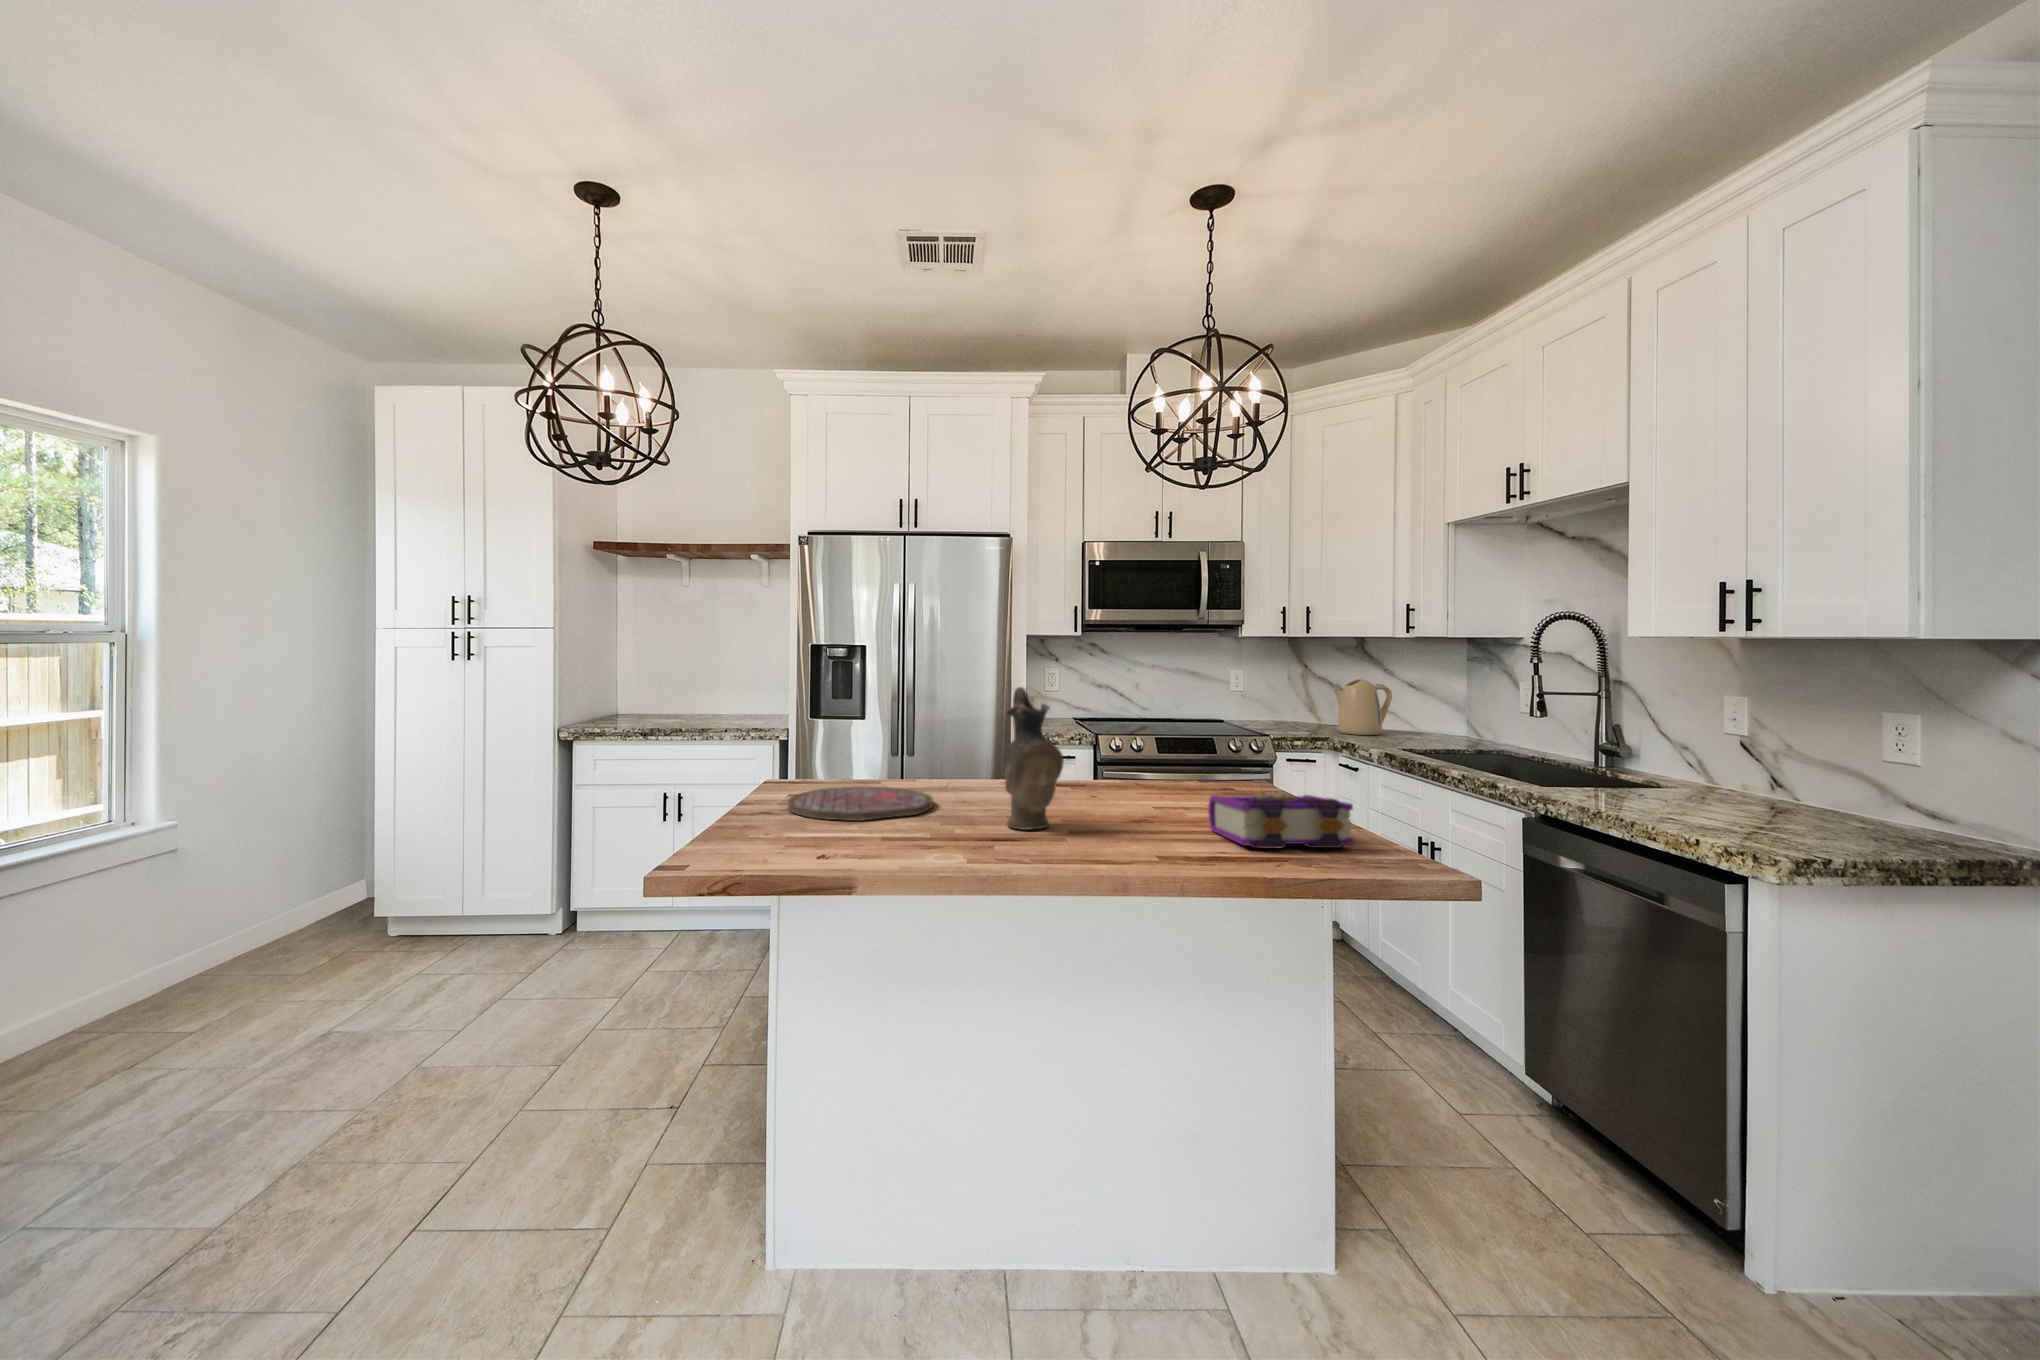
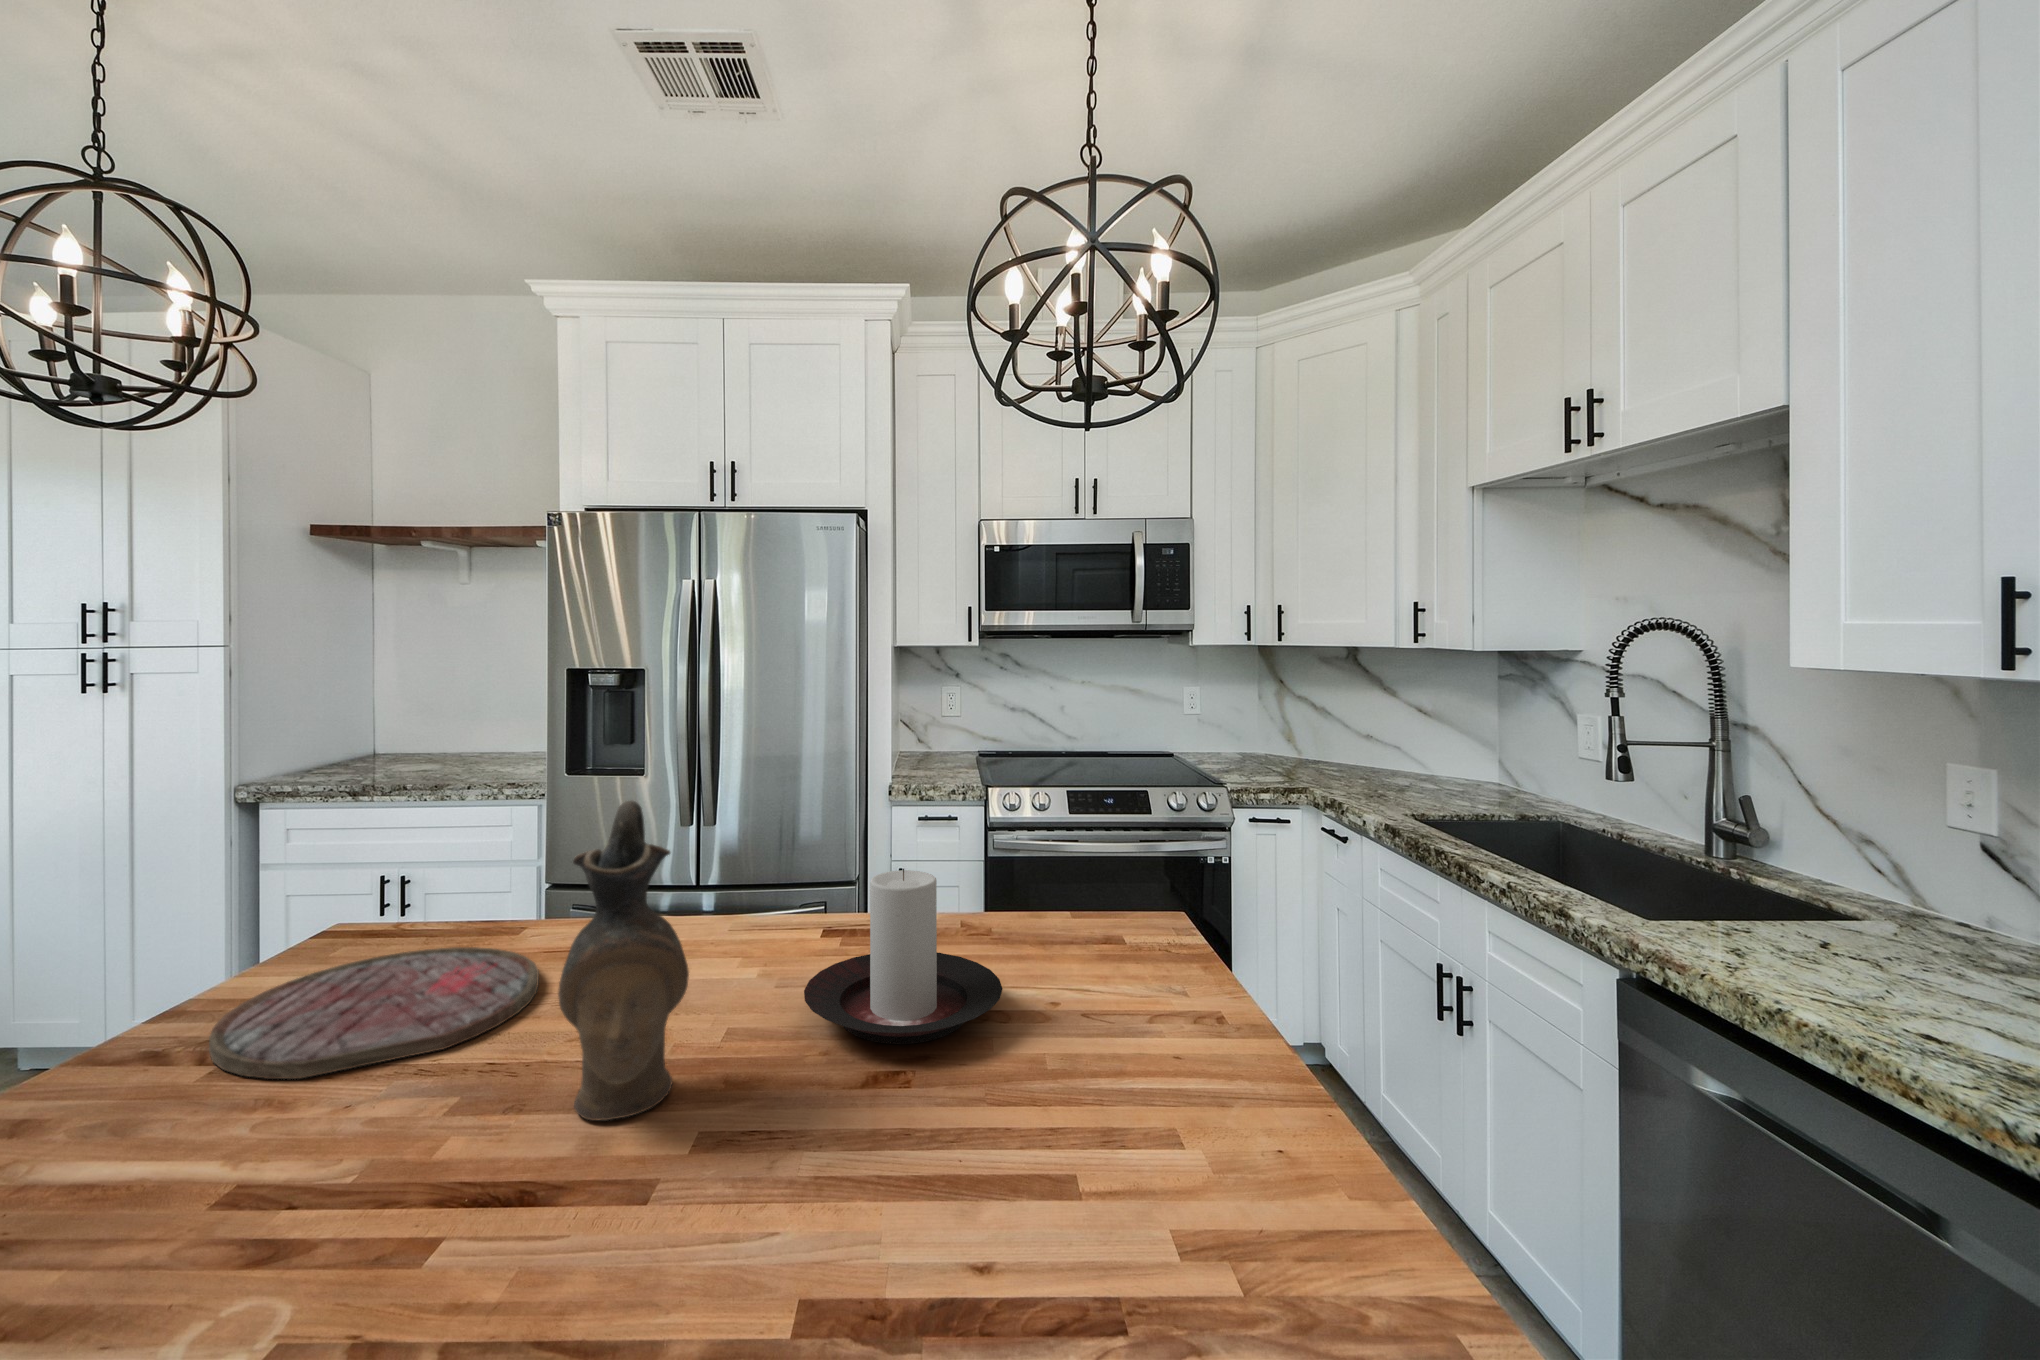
kettle: present [1333,679,1392,735] -> none [1316,705,1396,783]
candle holder: none [1085,732,1192,816] -> present [804,869,1003,1044]
book: present [1208,791,1354,848] -> none [996,1031,1285,1226]

